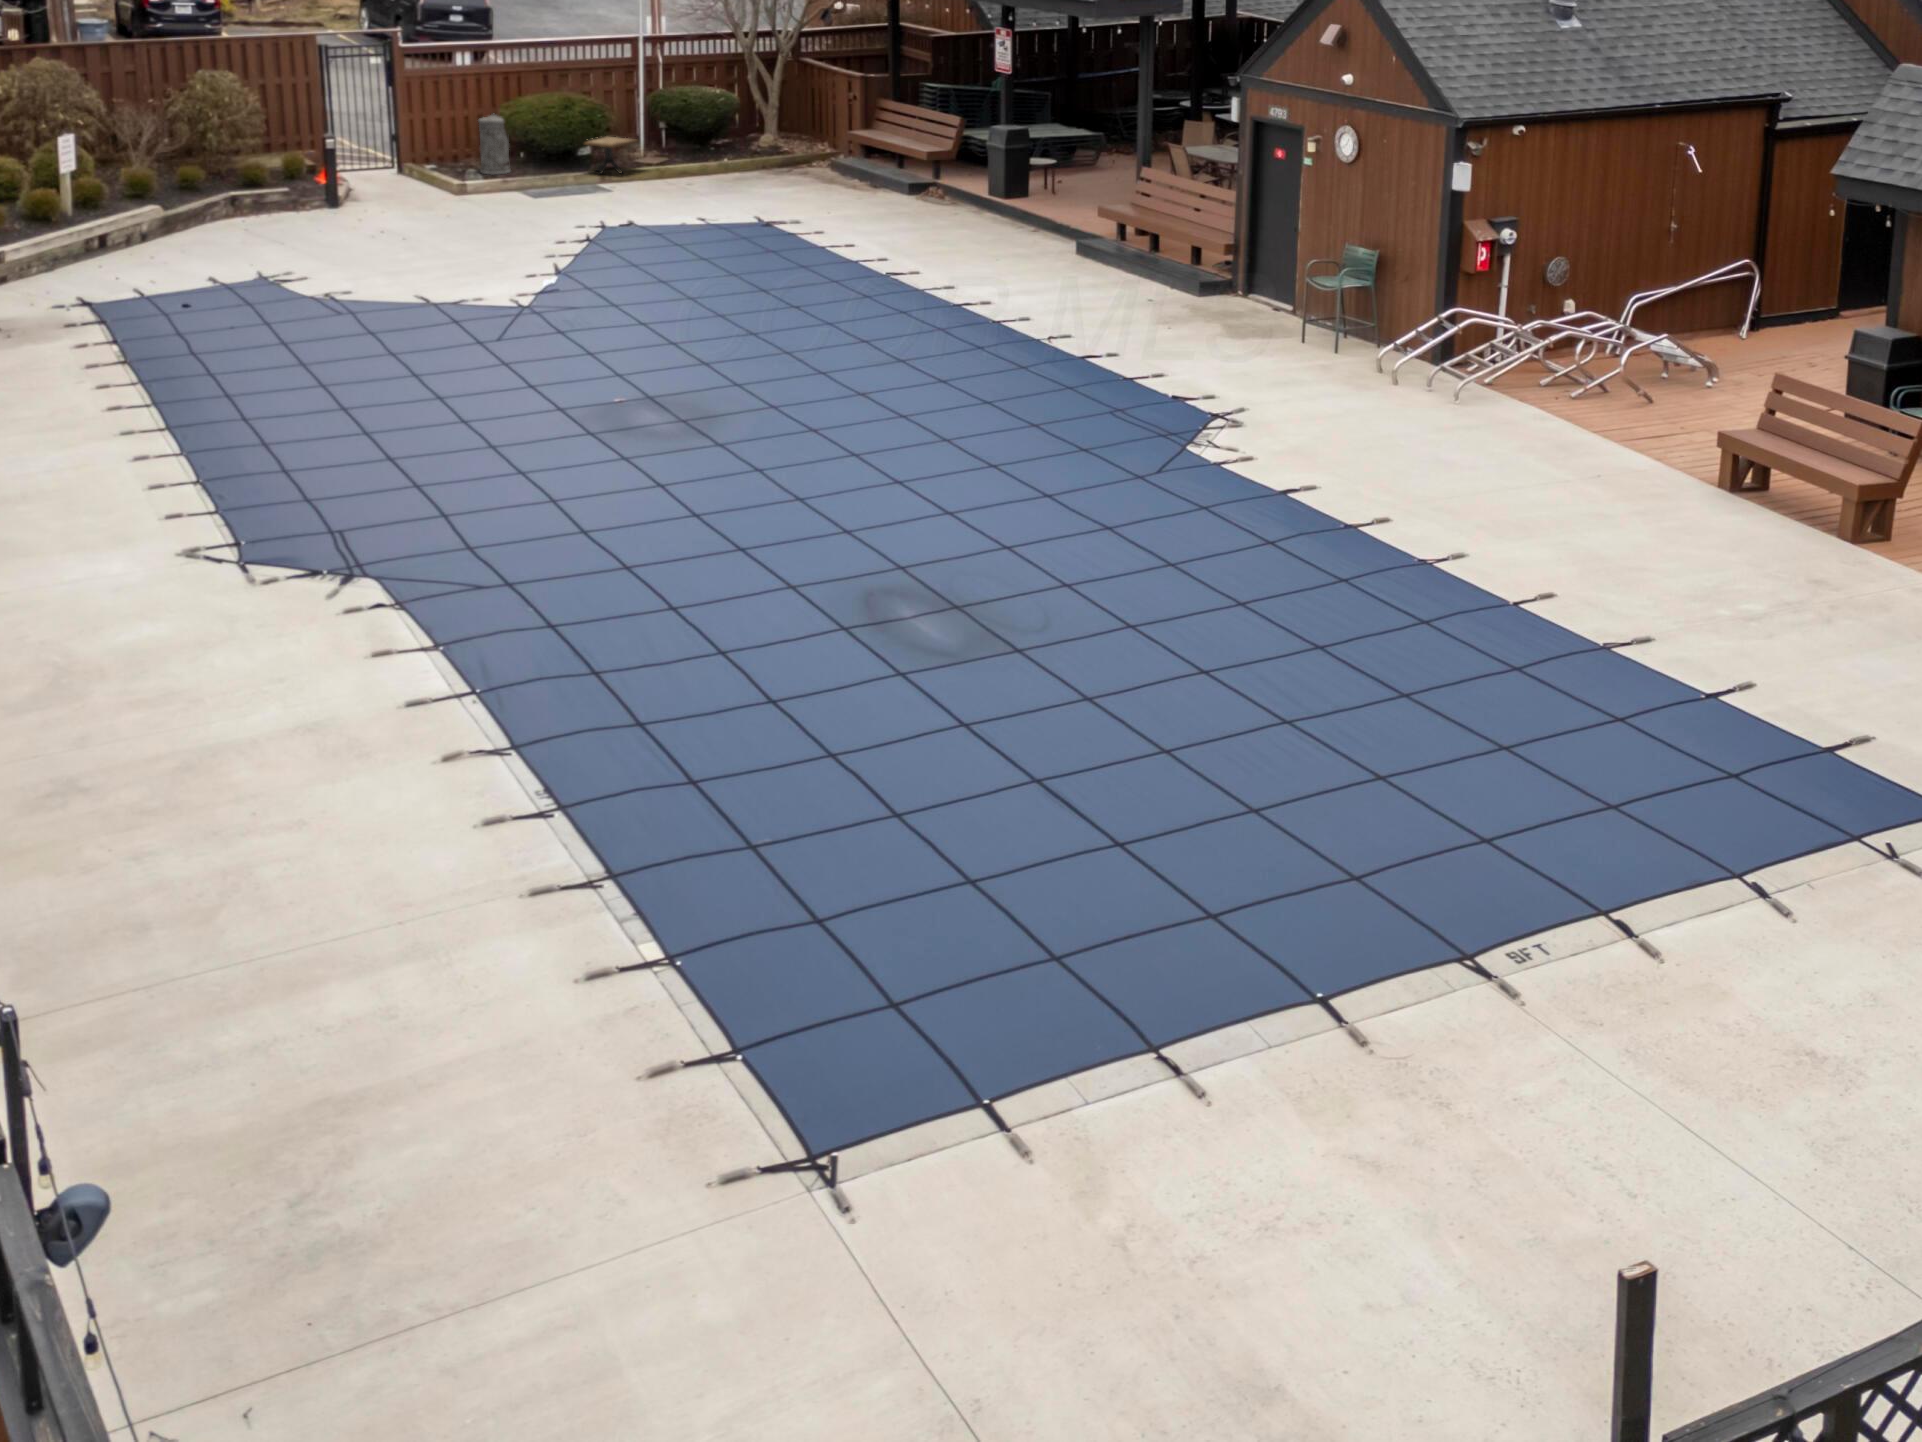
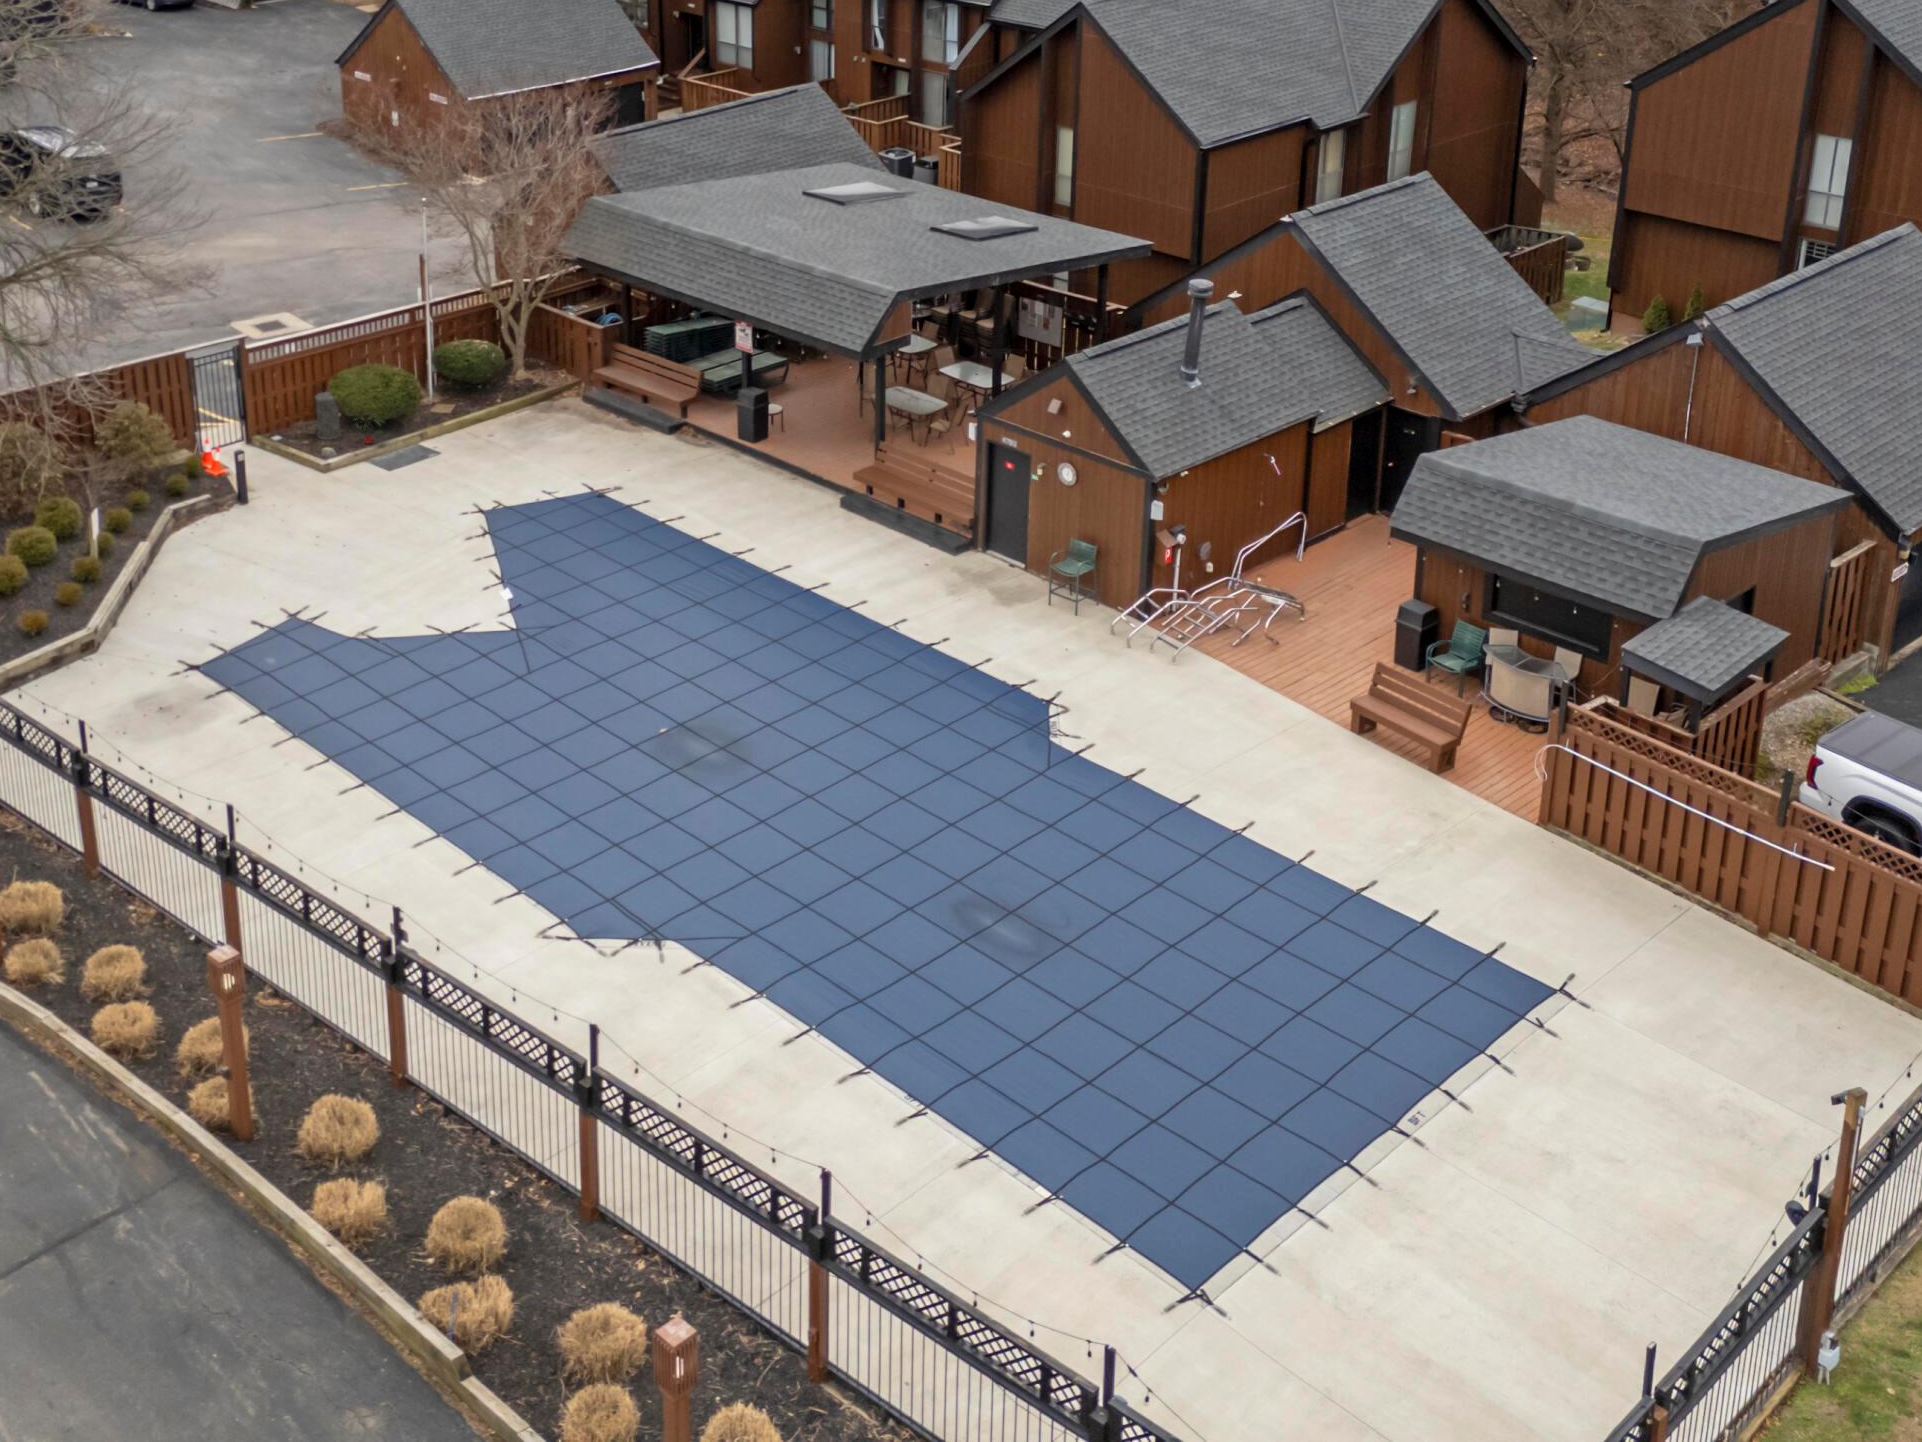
side table: present [585,137,639,174] -> none [395,396,440,431]
potted plant: none [513,142,556,179] -> present [355,419,383,444]

